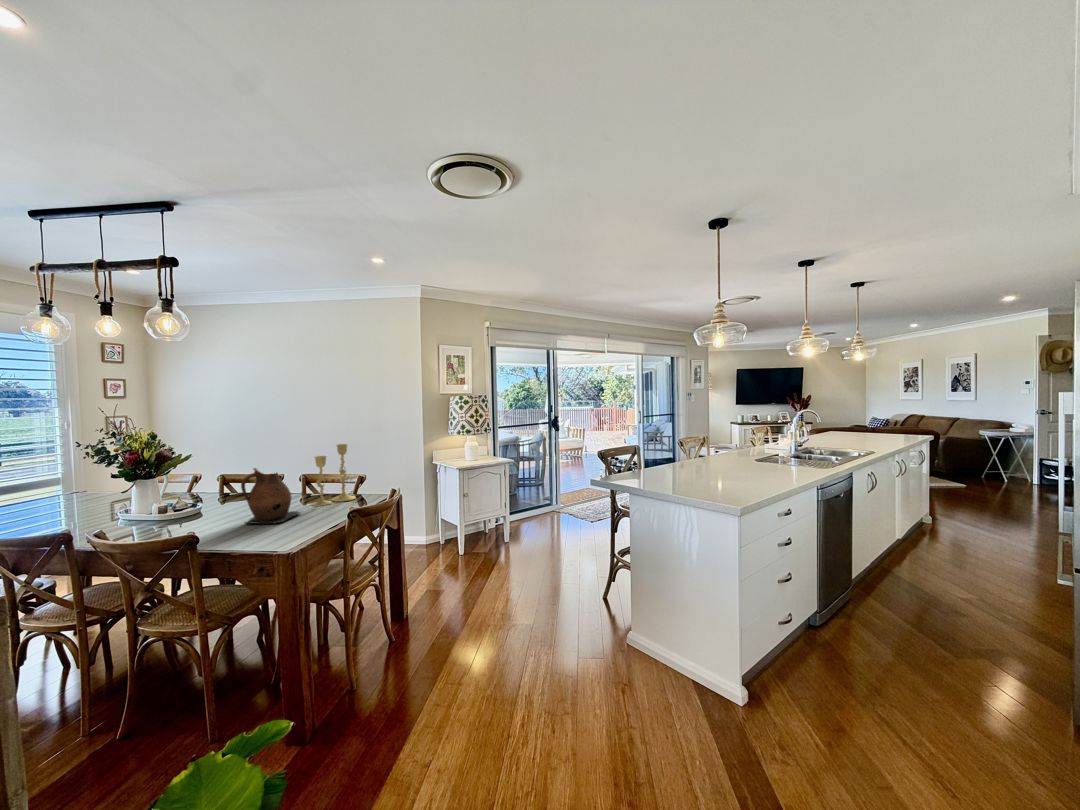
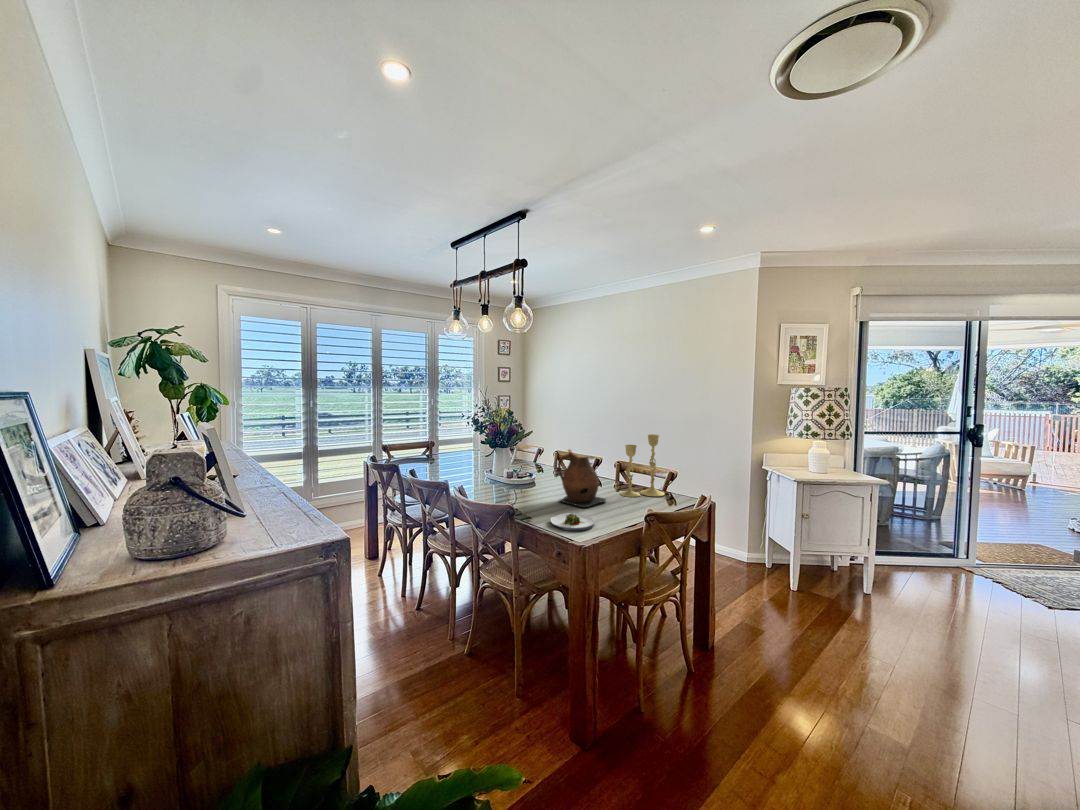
salad plate: none [245,528,297,545] -> present [550,513,595,531]

